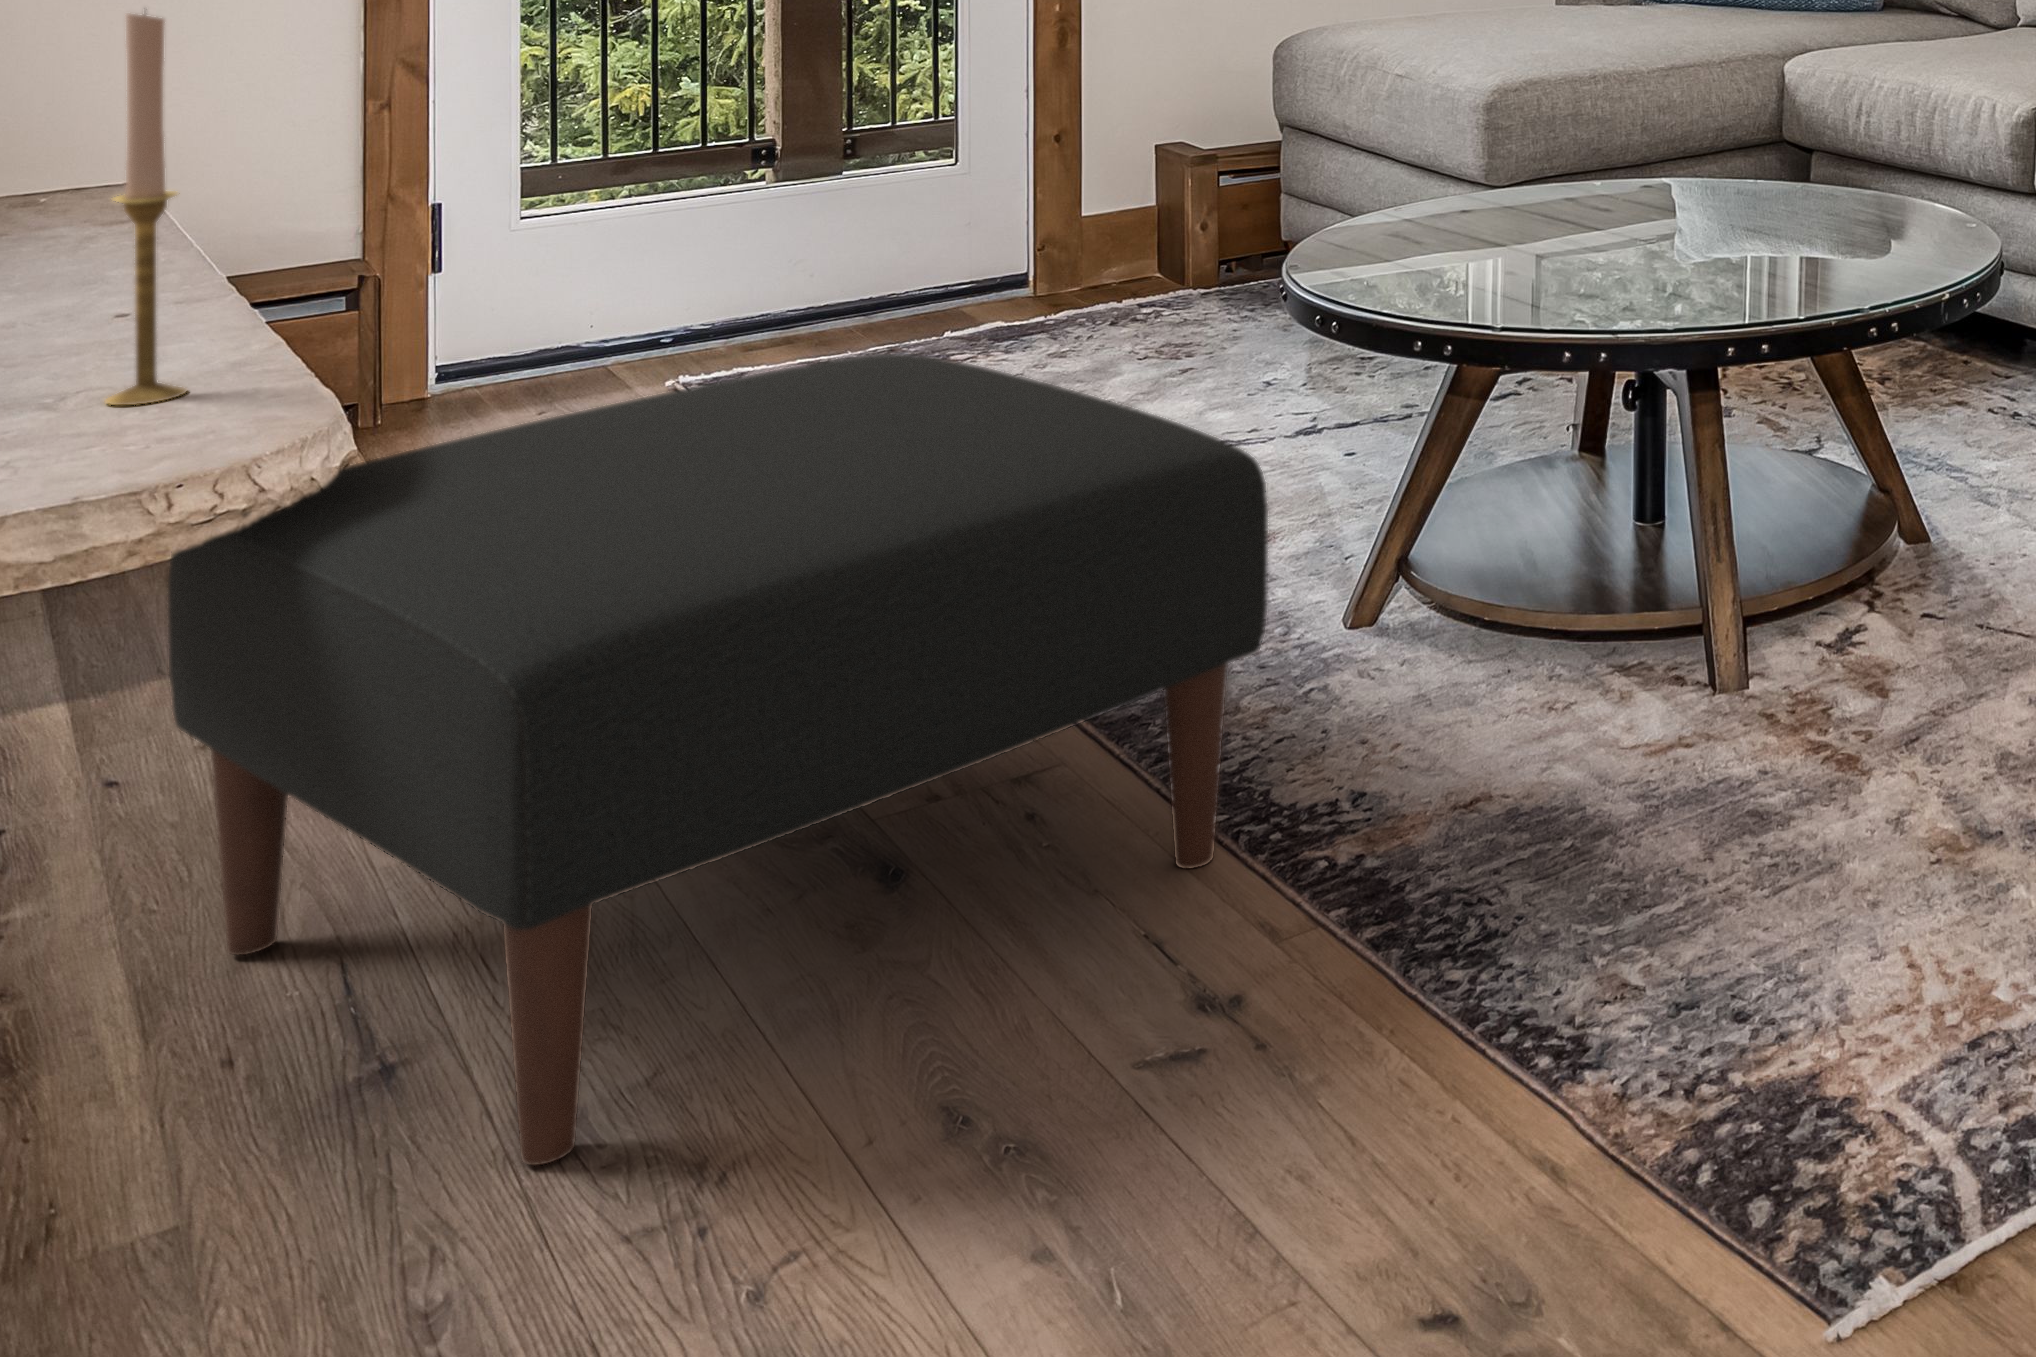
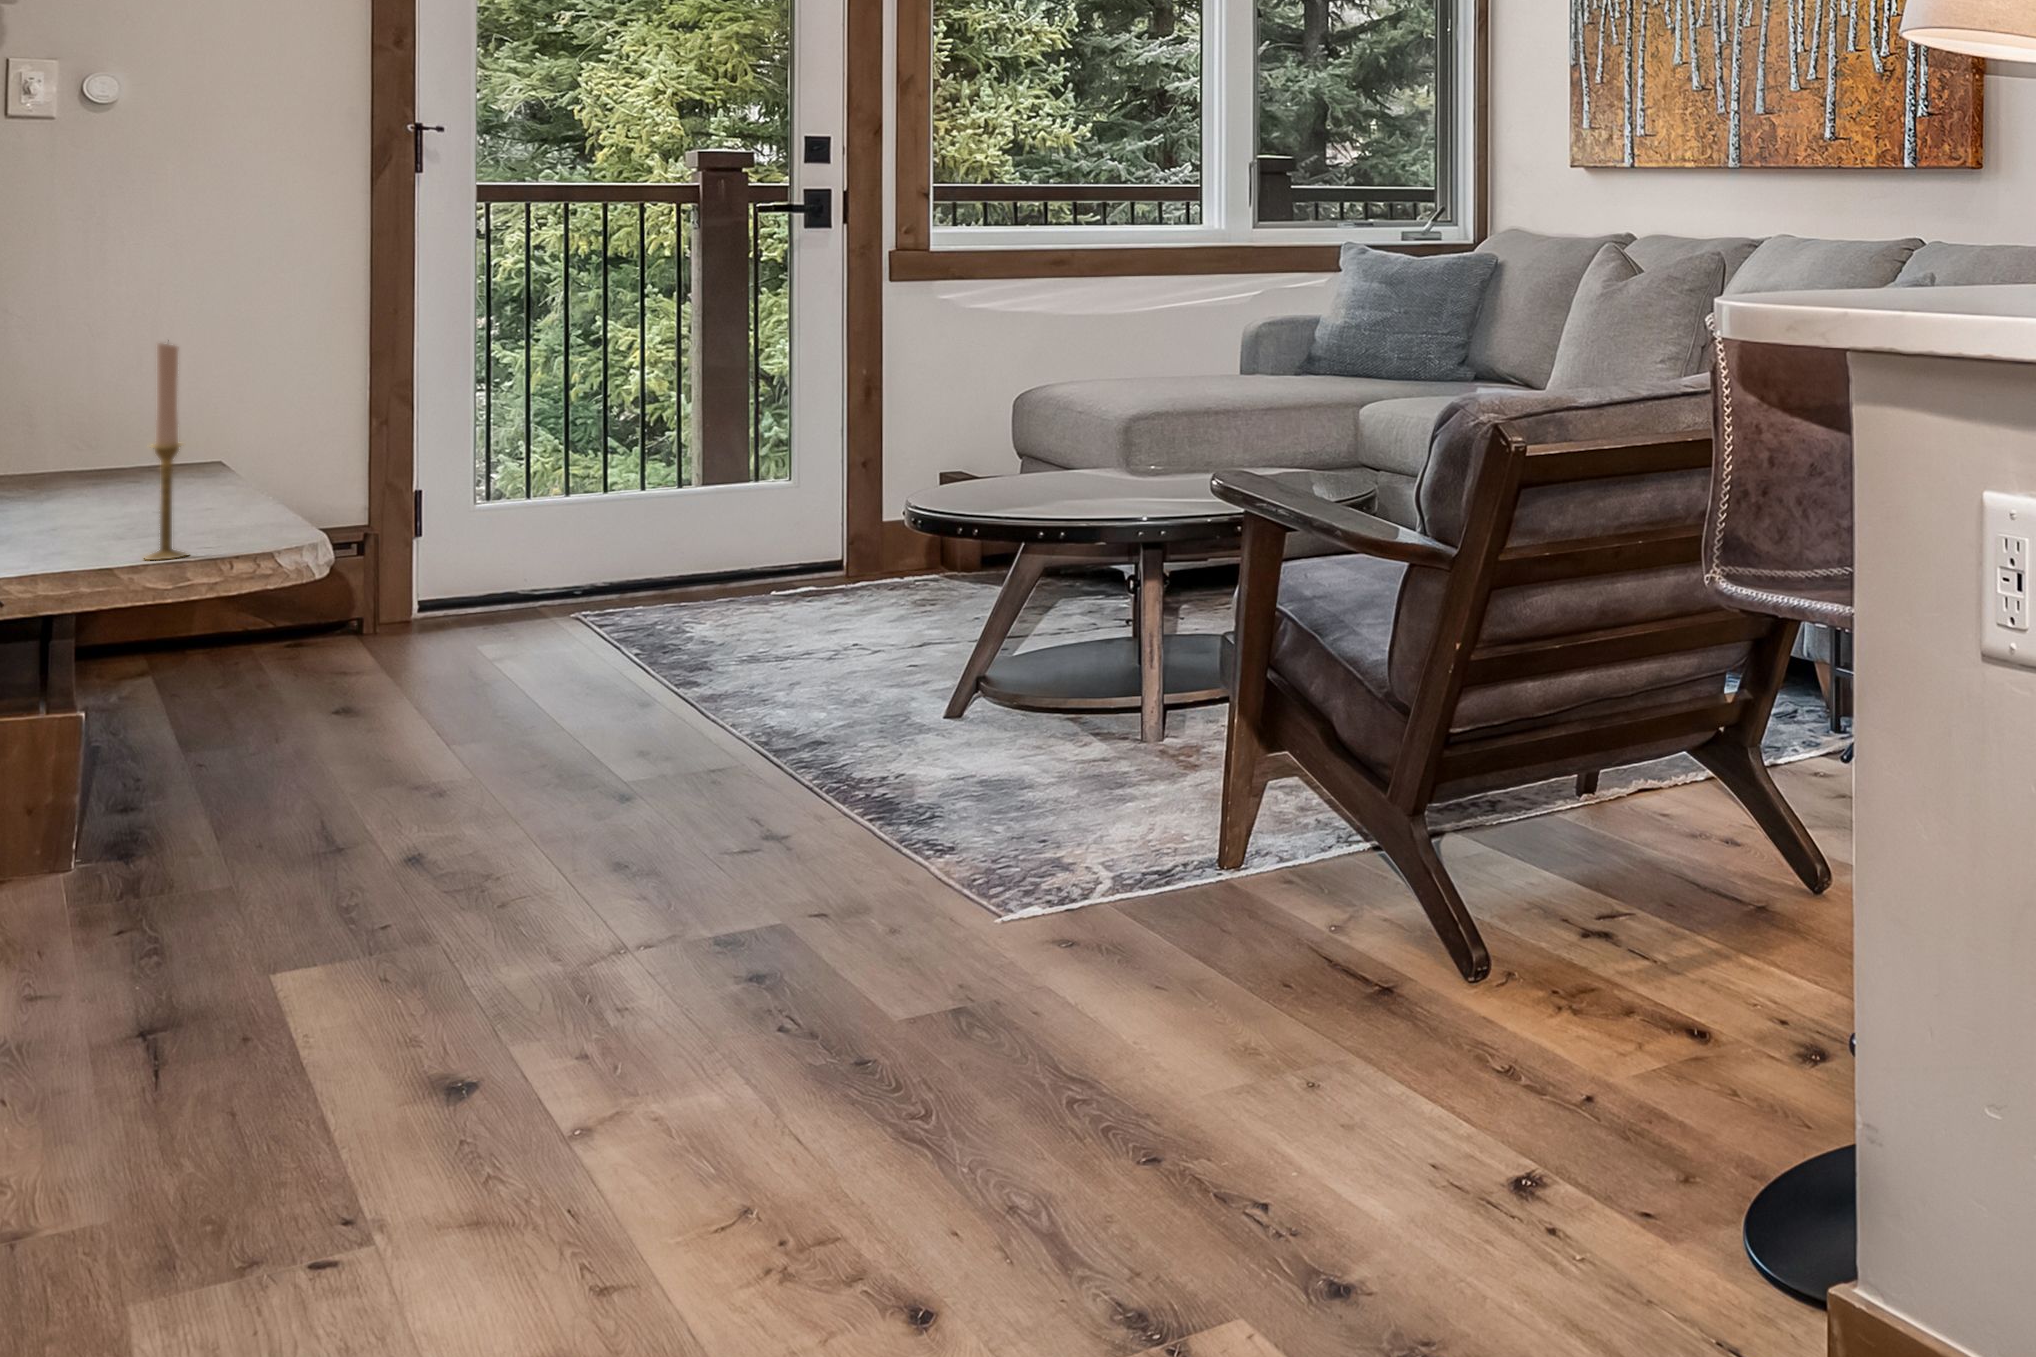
ottoman: present [168,354,1268,1166] -> none [167,553,780,923]

